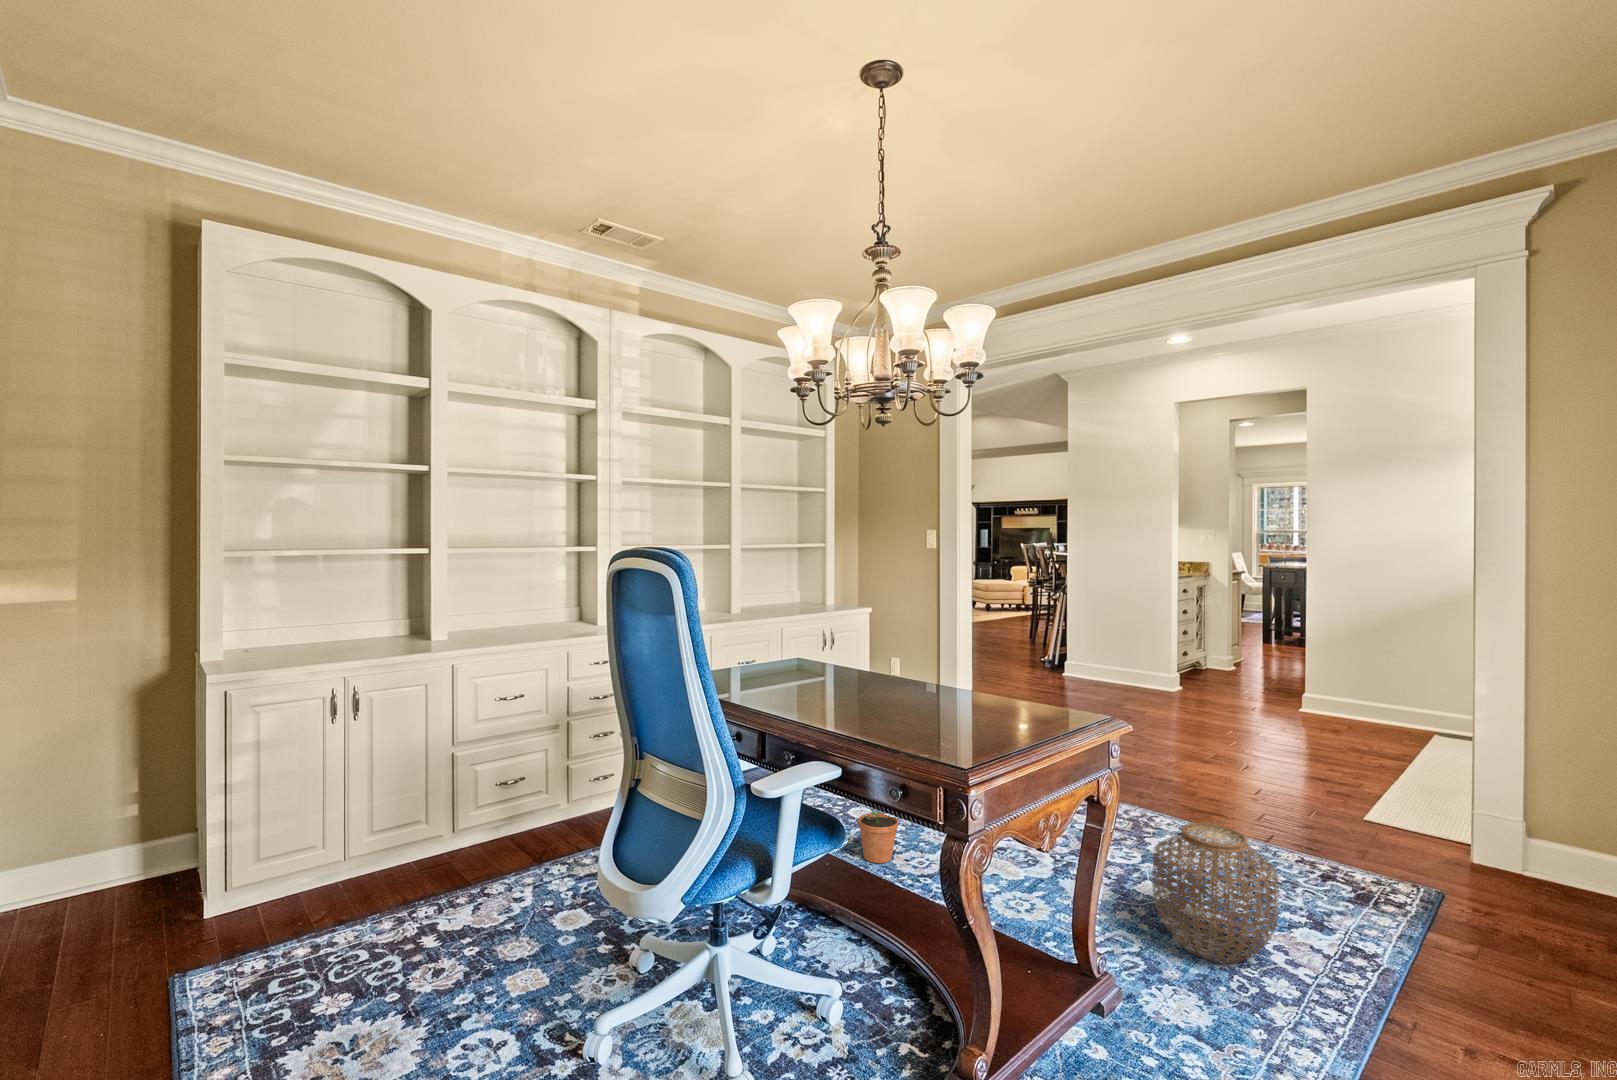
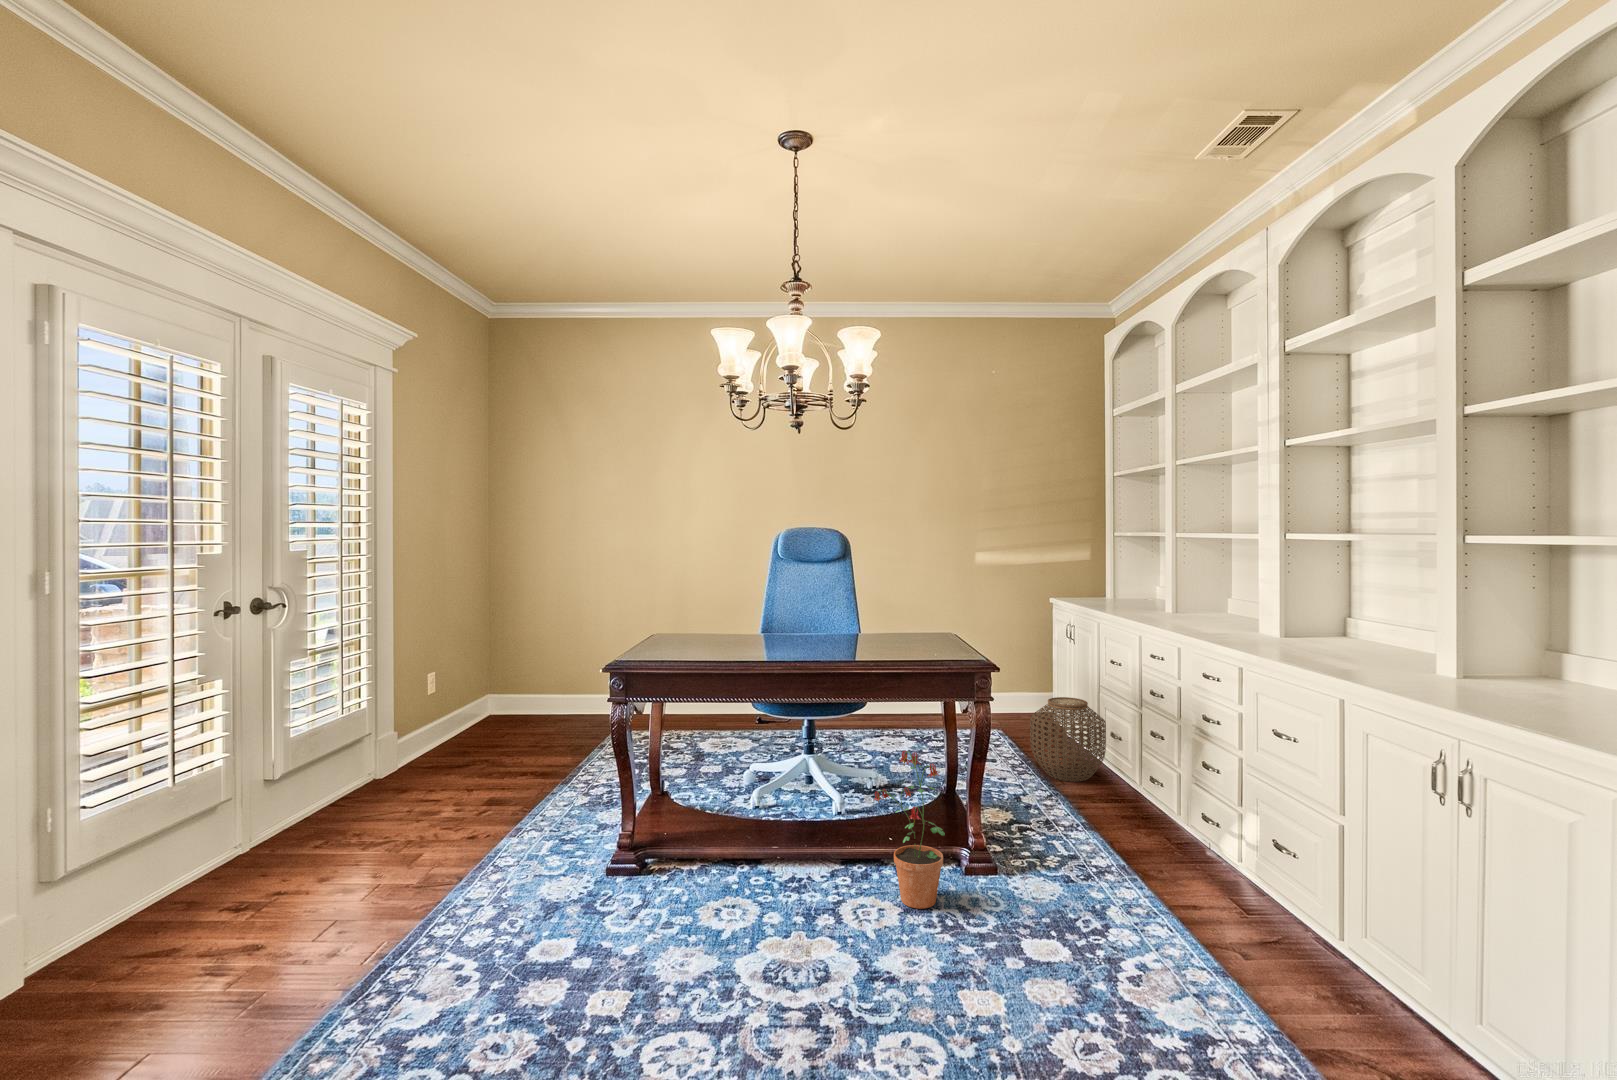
woven basket: present [1153,823,1279,963] -> present [1030,697,1106,782]

